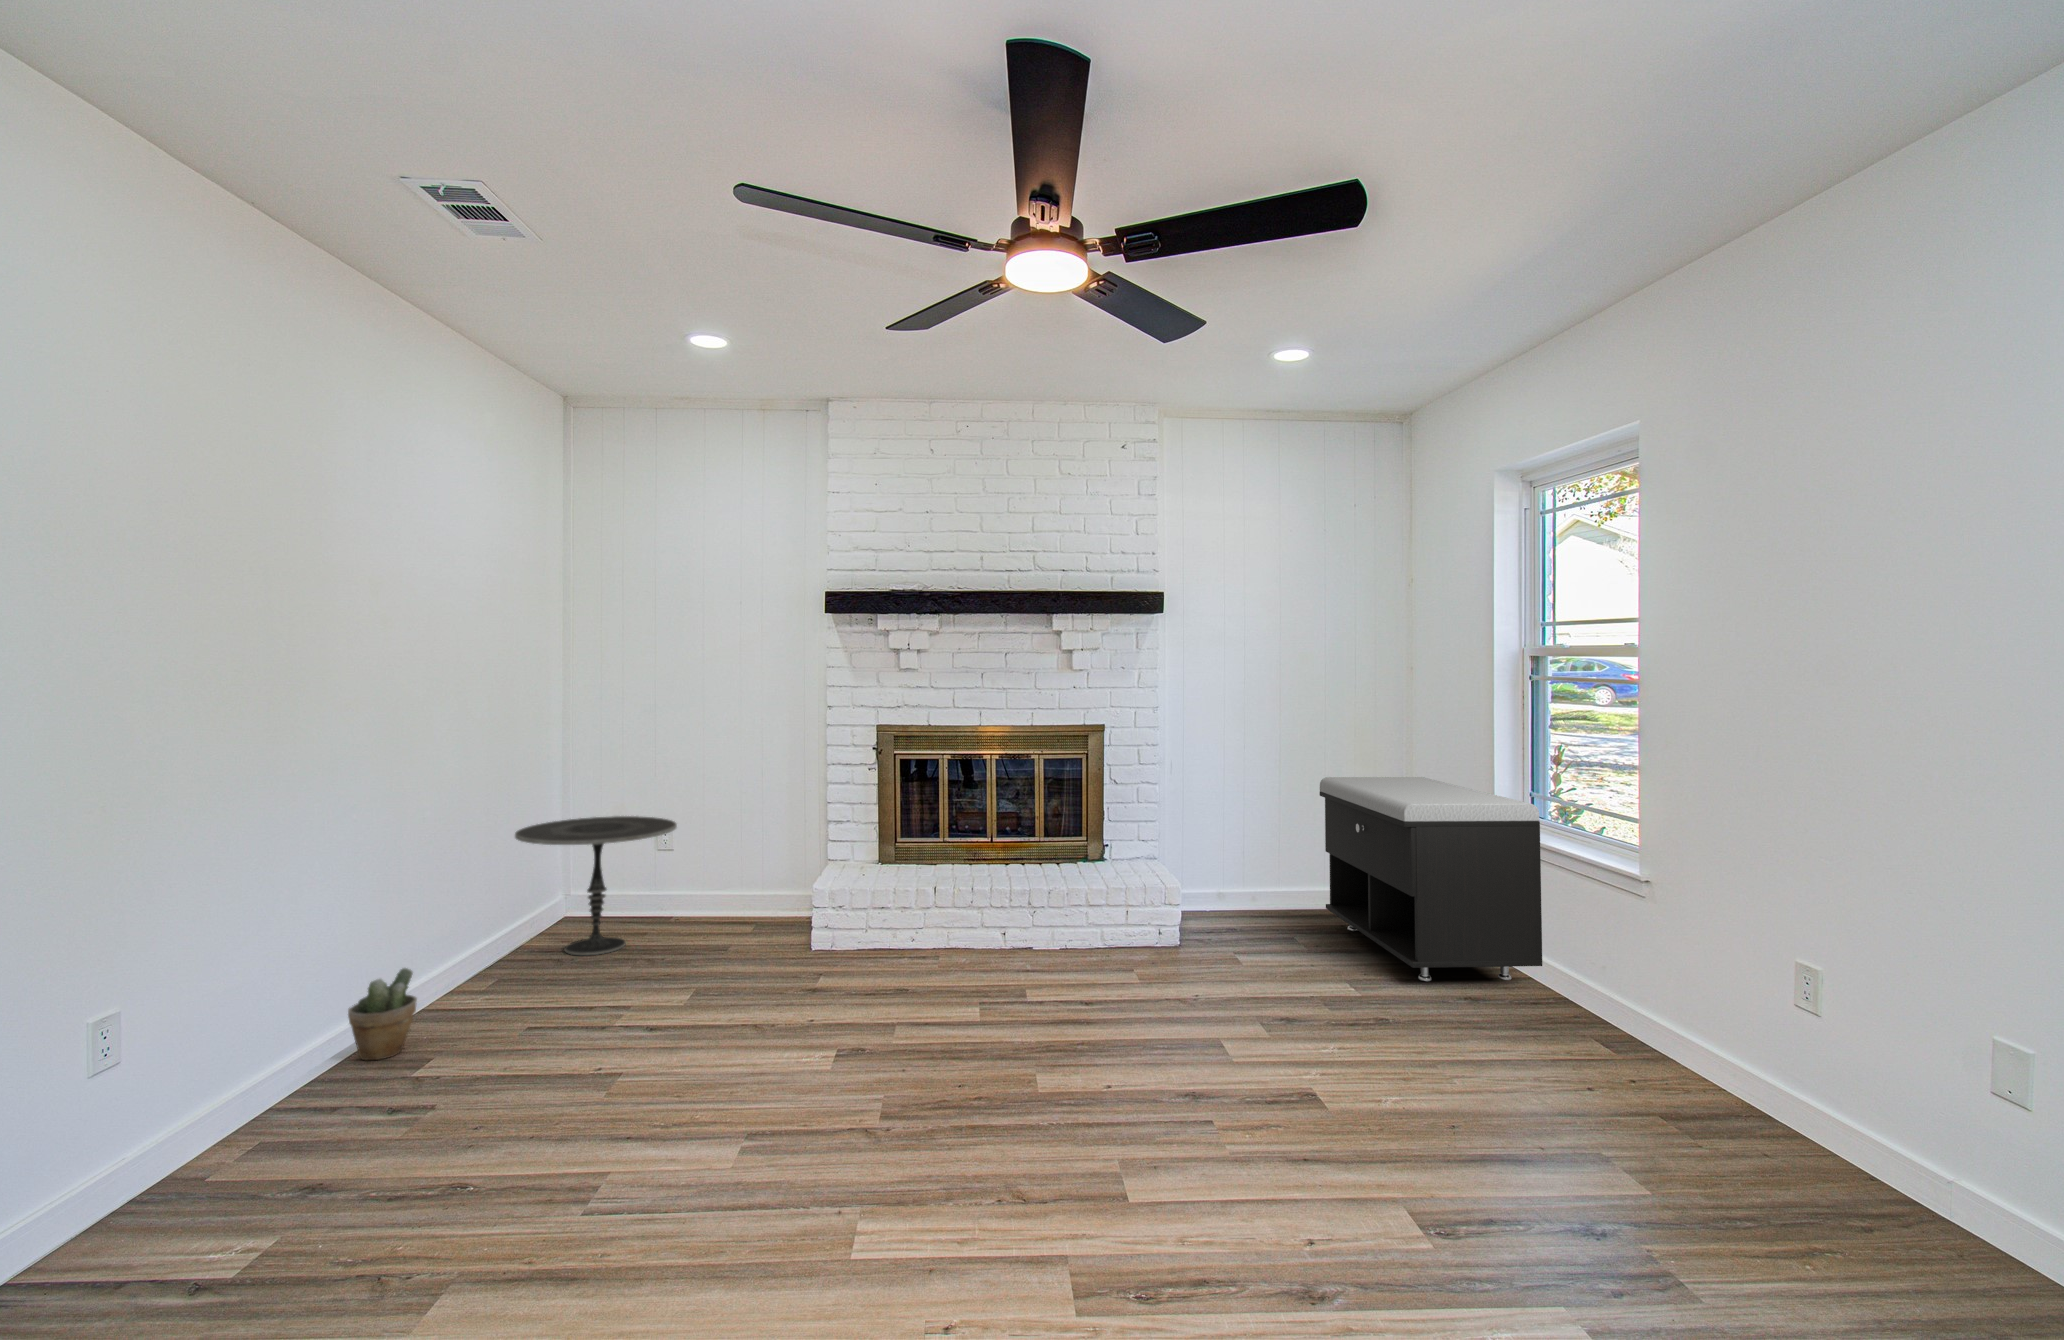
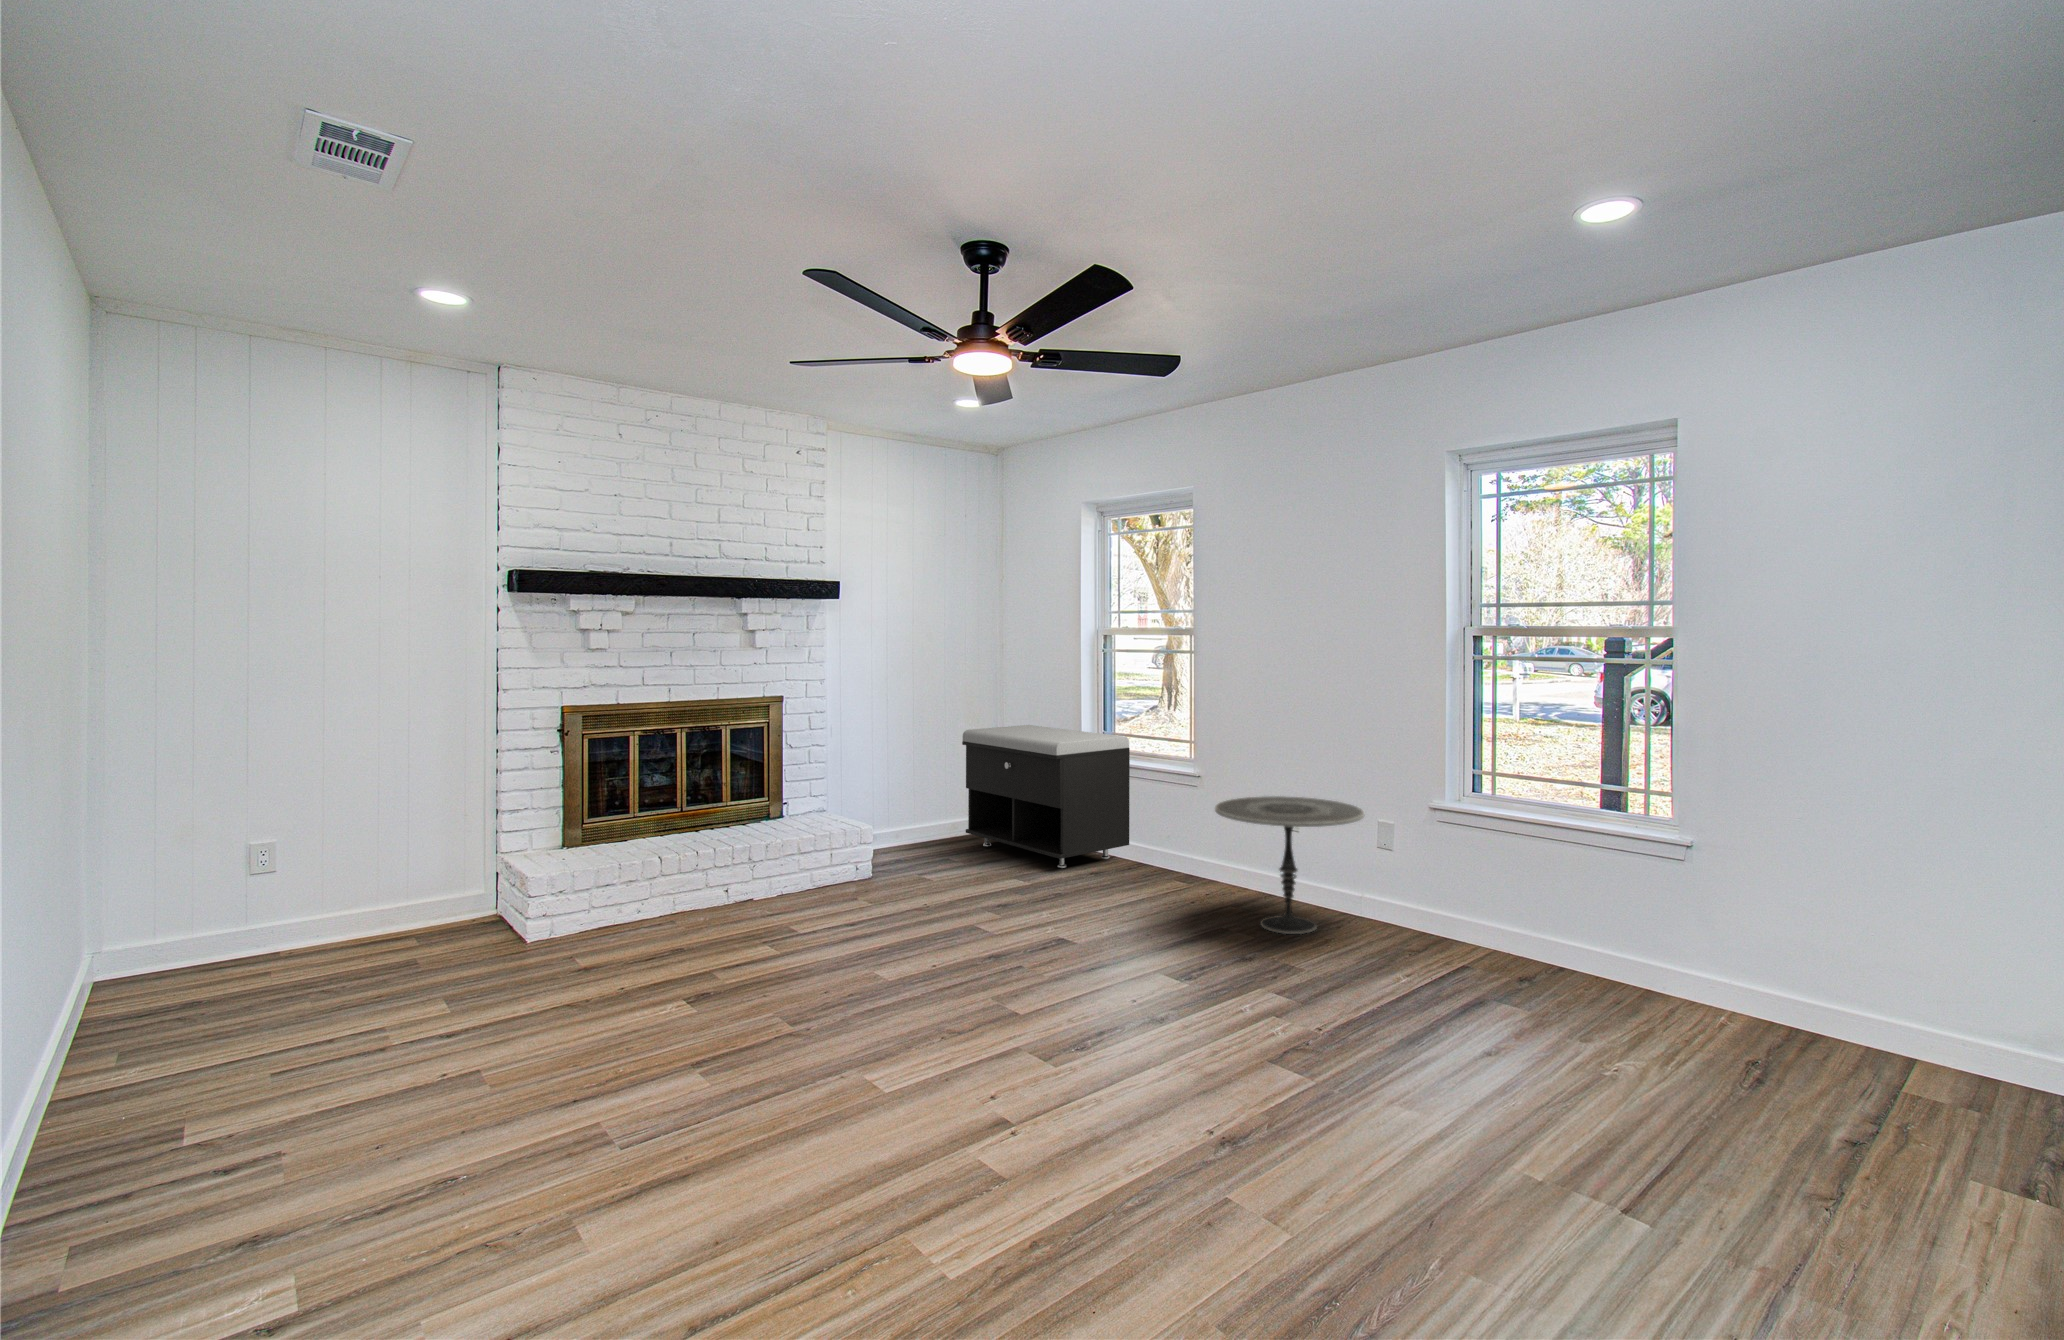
side table: present [515,816,677,955] -> present [1215,796,1364,934]
potted plant: present [348,968,417,1060] -> none [48,1031,151,1149]

